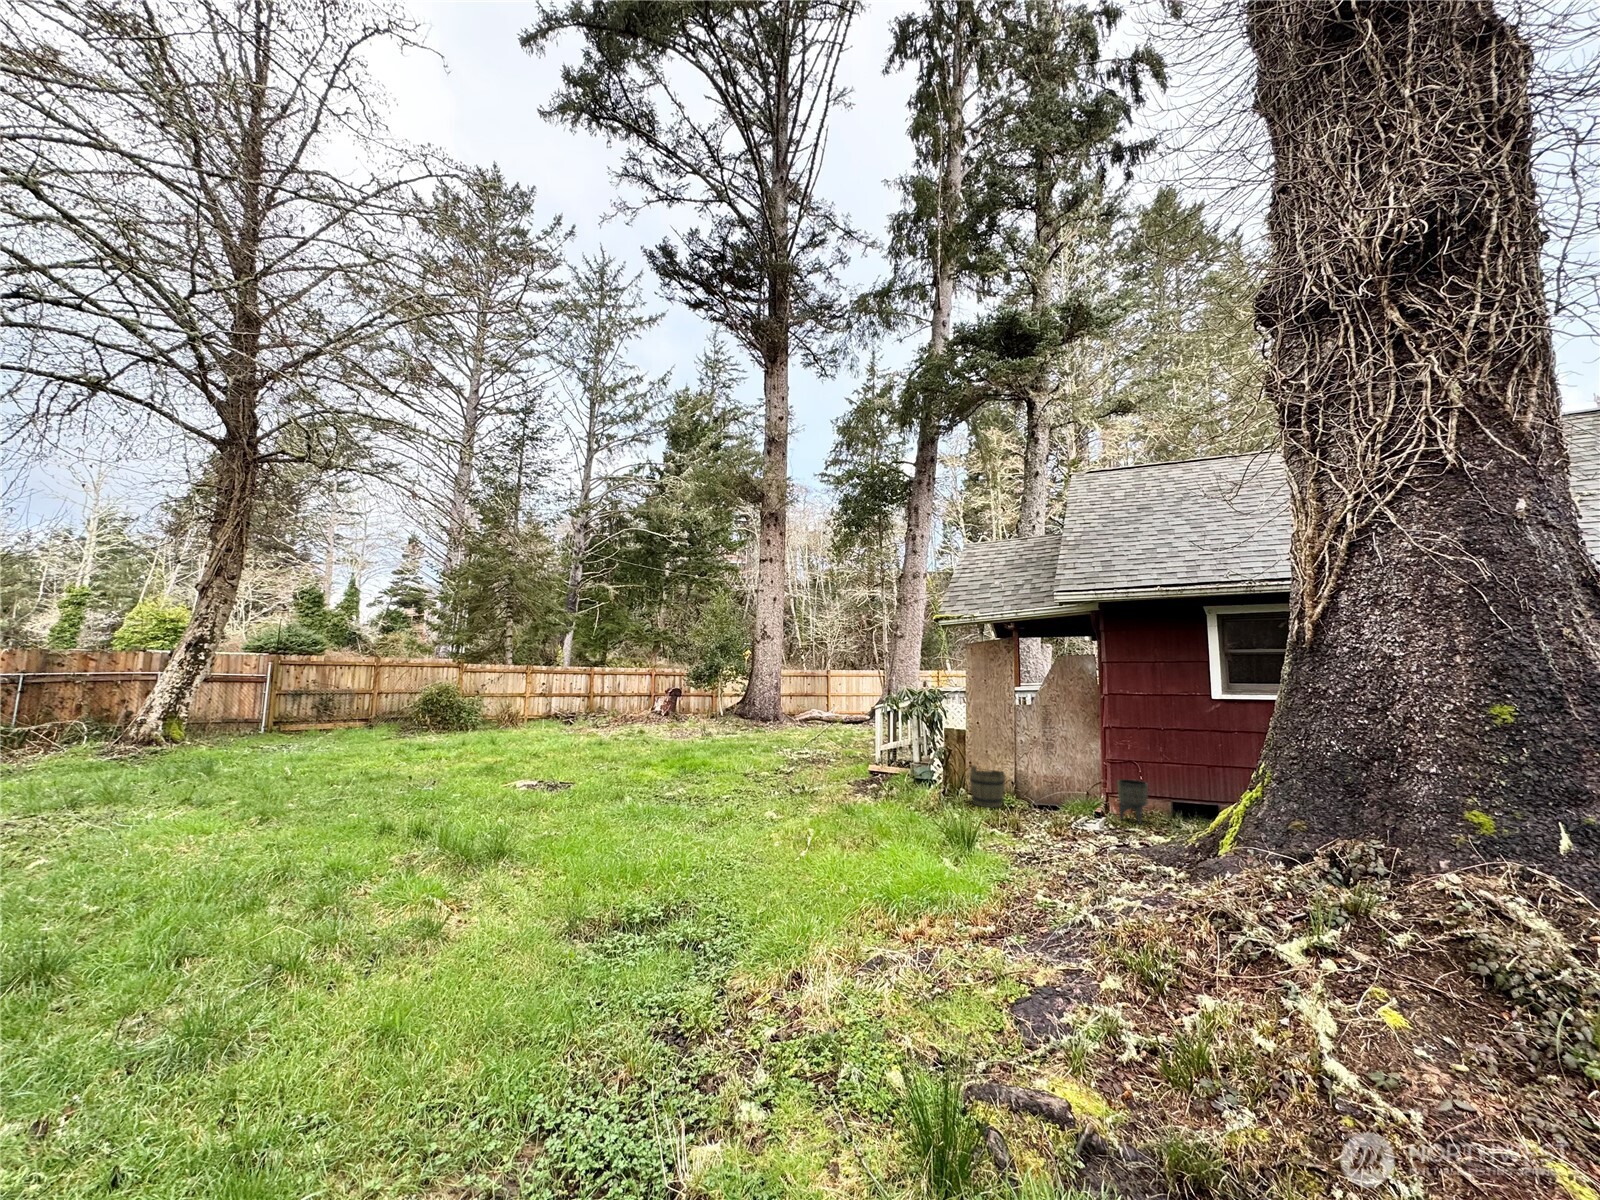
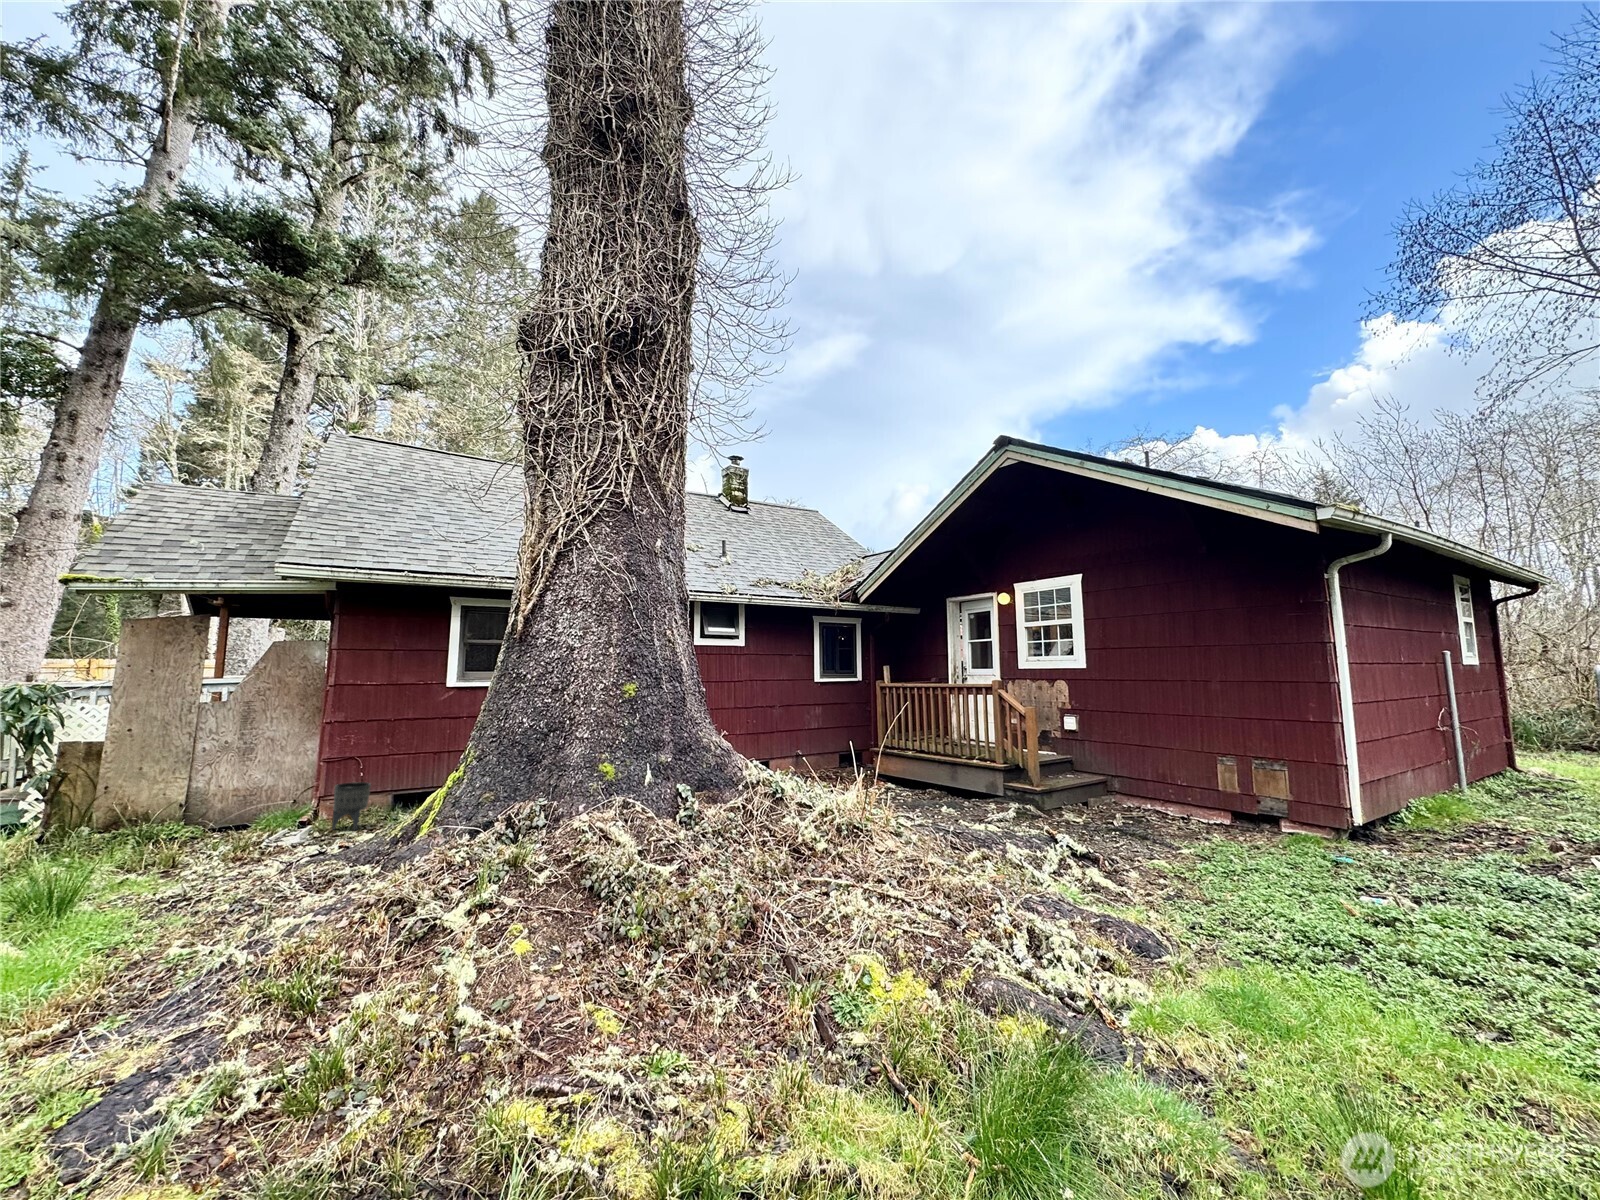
bucket: present [970,766,1005,807] -> none [96,797,166,854]

